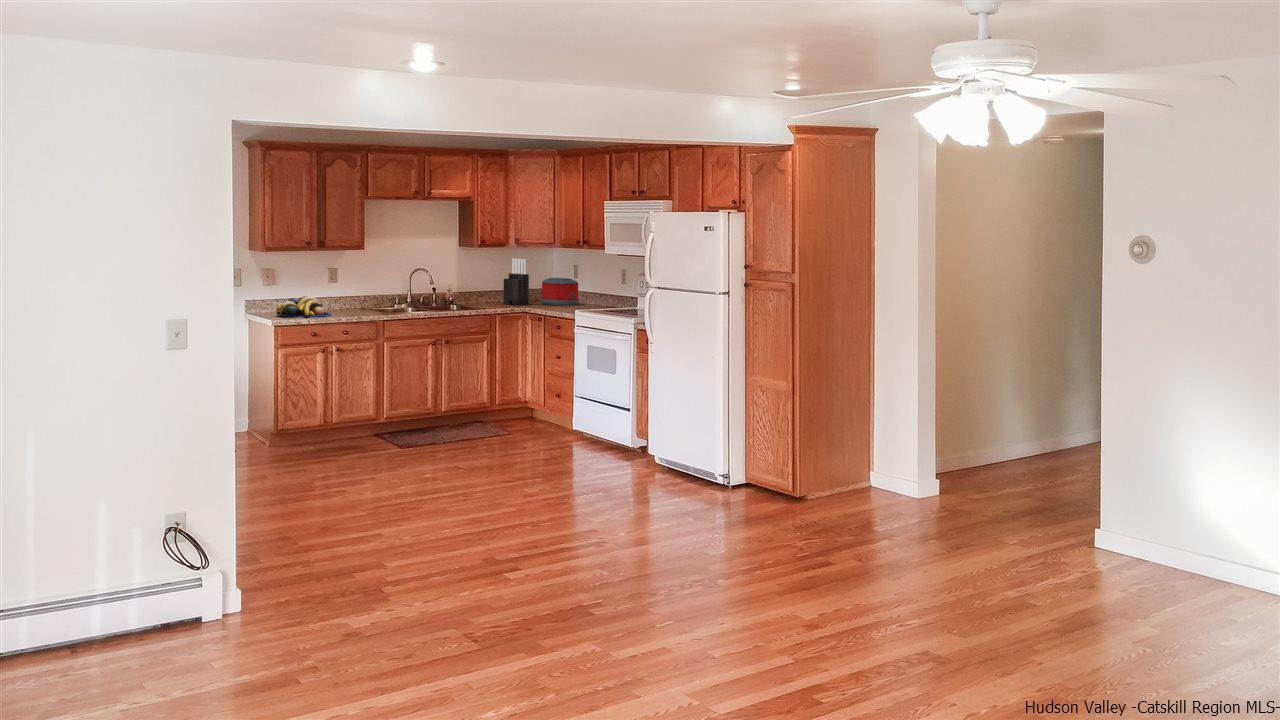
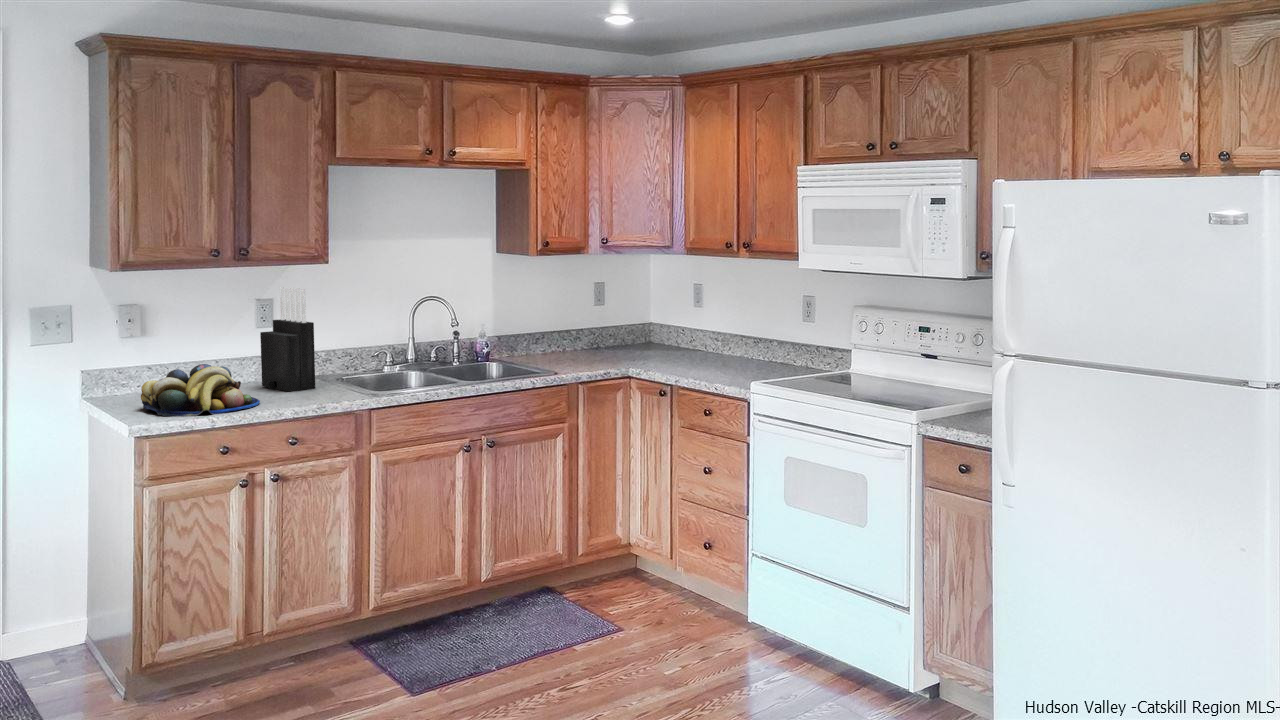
knife block: present [504,258,529,305] -> present [260,287,315,392]
toaster: present [541,278,579,306] -> none [644,308,715,360]

